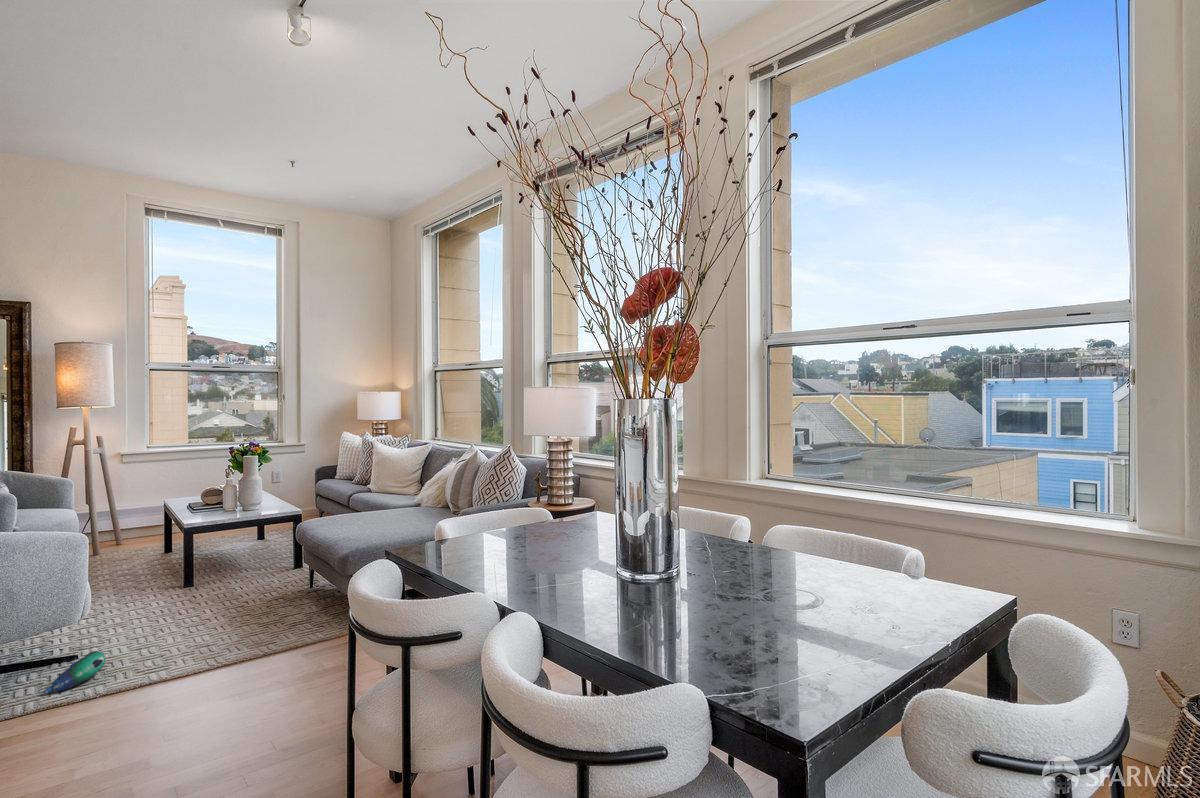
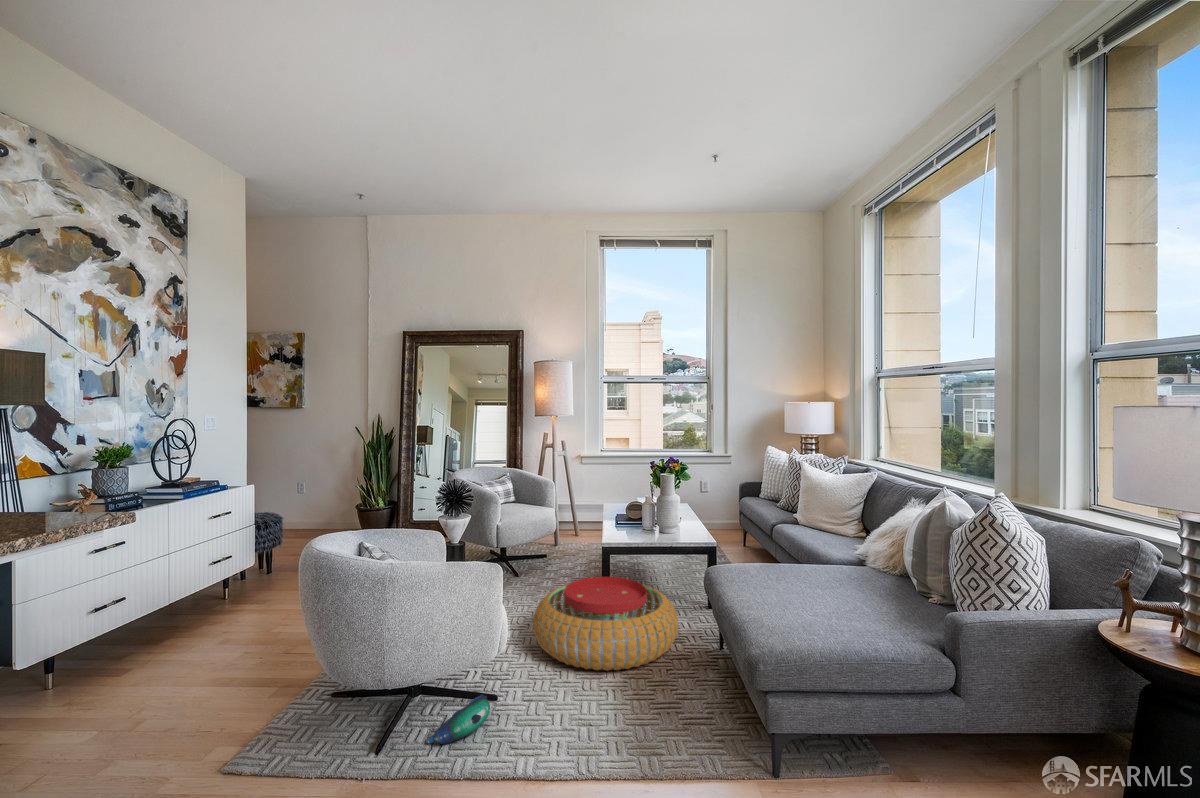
pouf: none [118,550,273,625] -> present [533,577,678,671]

